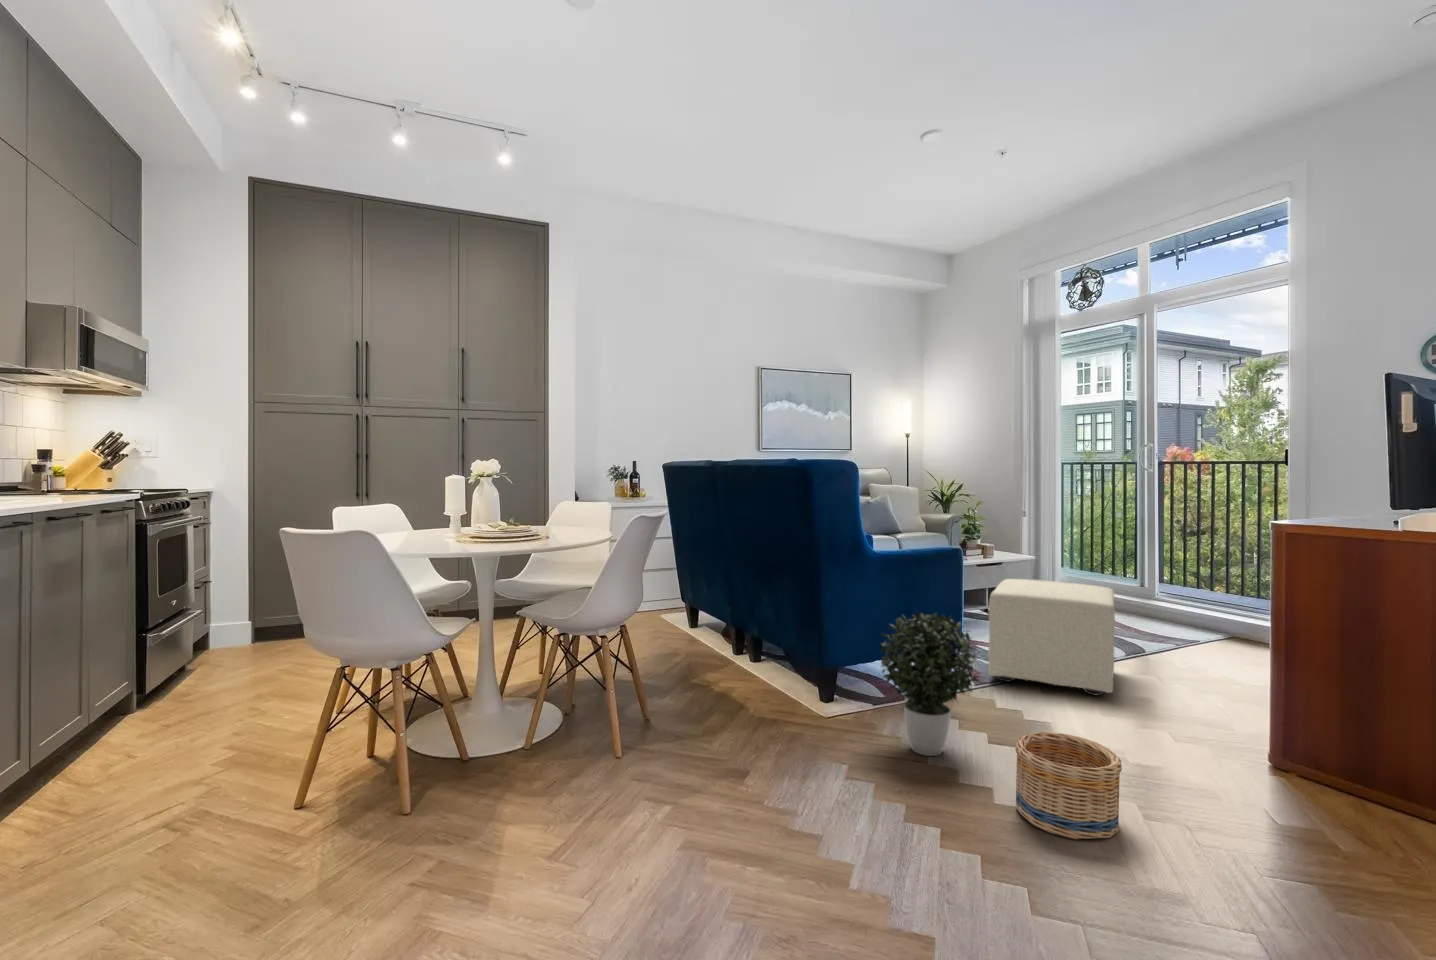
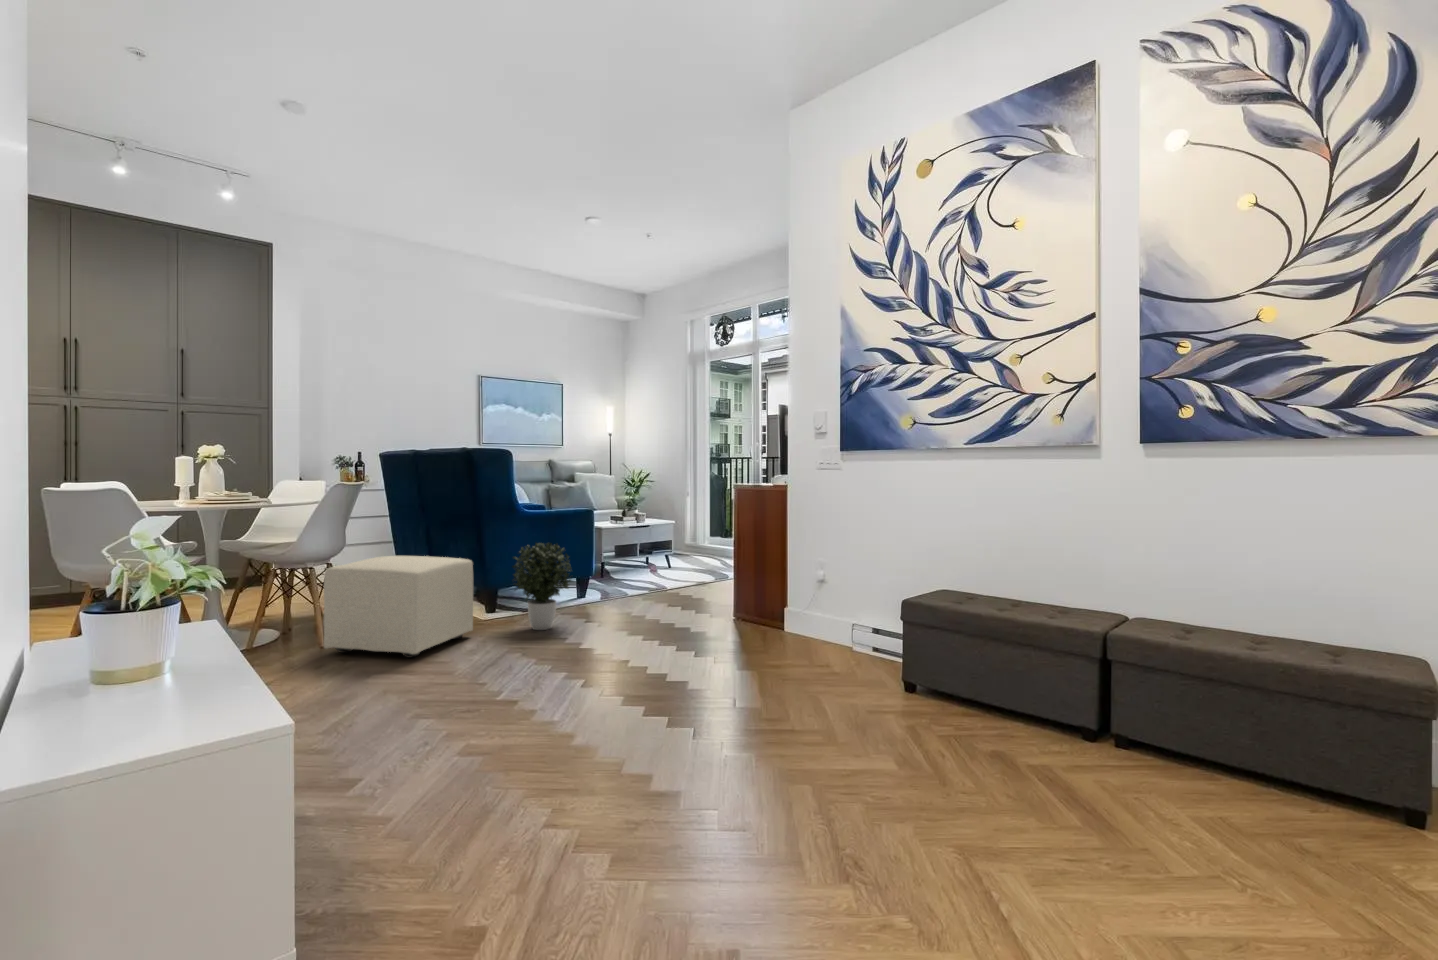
ottoman: present [988,579,1115,696] -> present [324,556,473,658]
basket: present [1015,732,1122,839] -> none [574,602,627,651]

